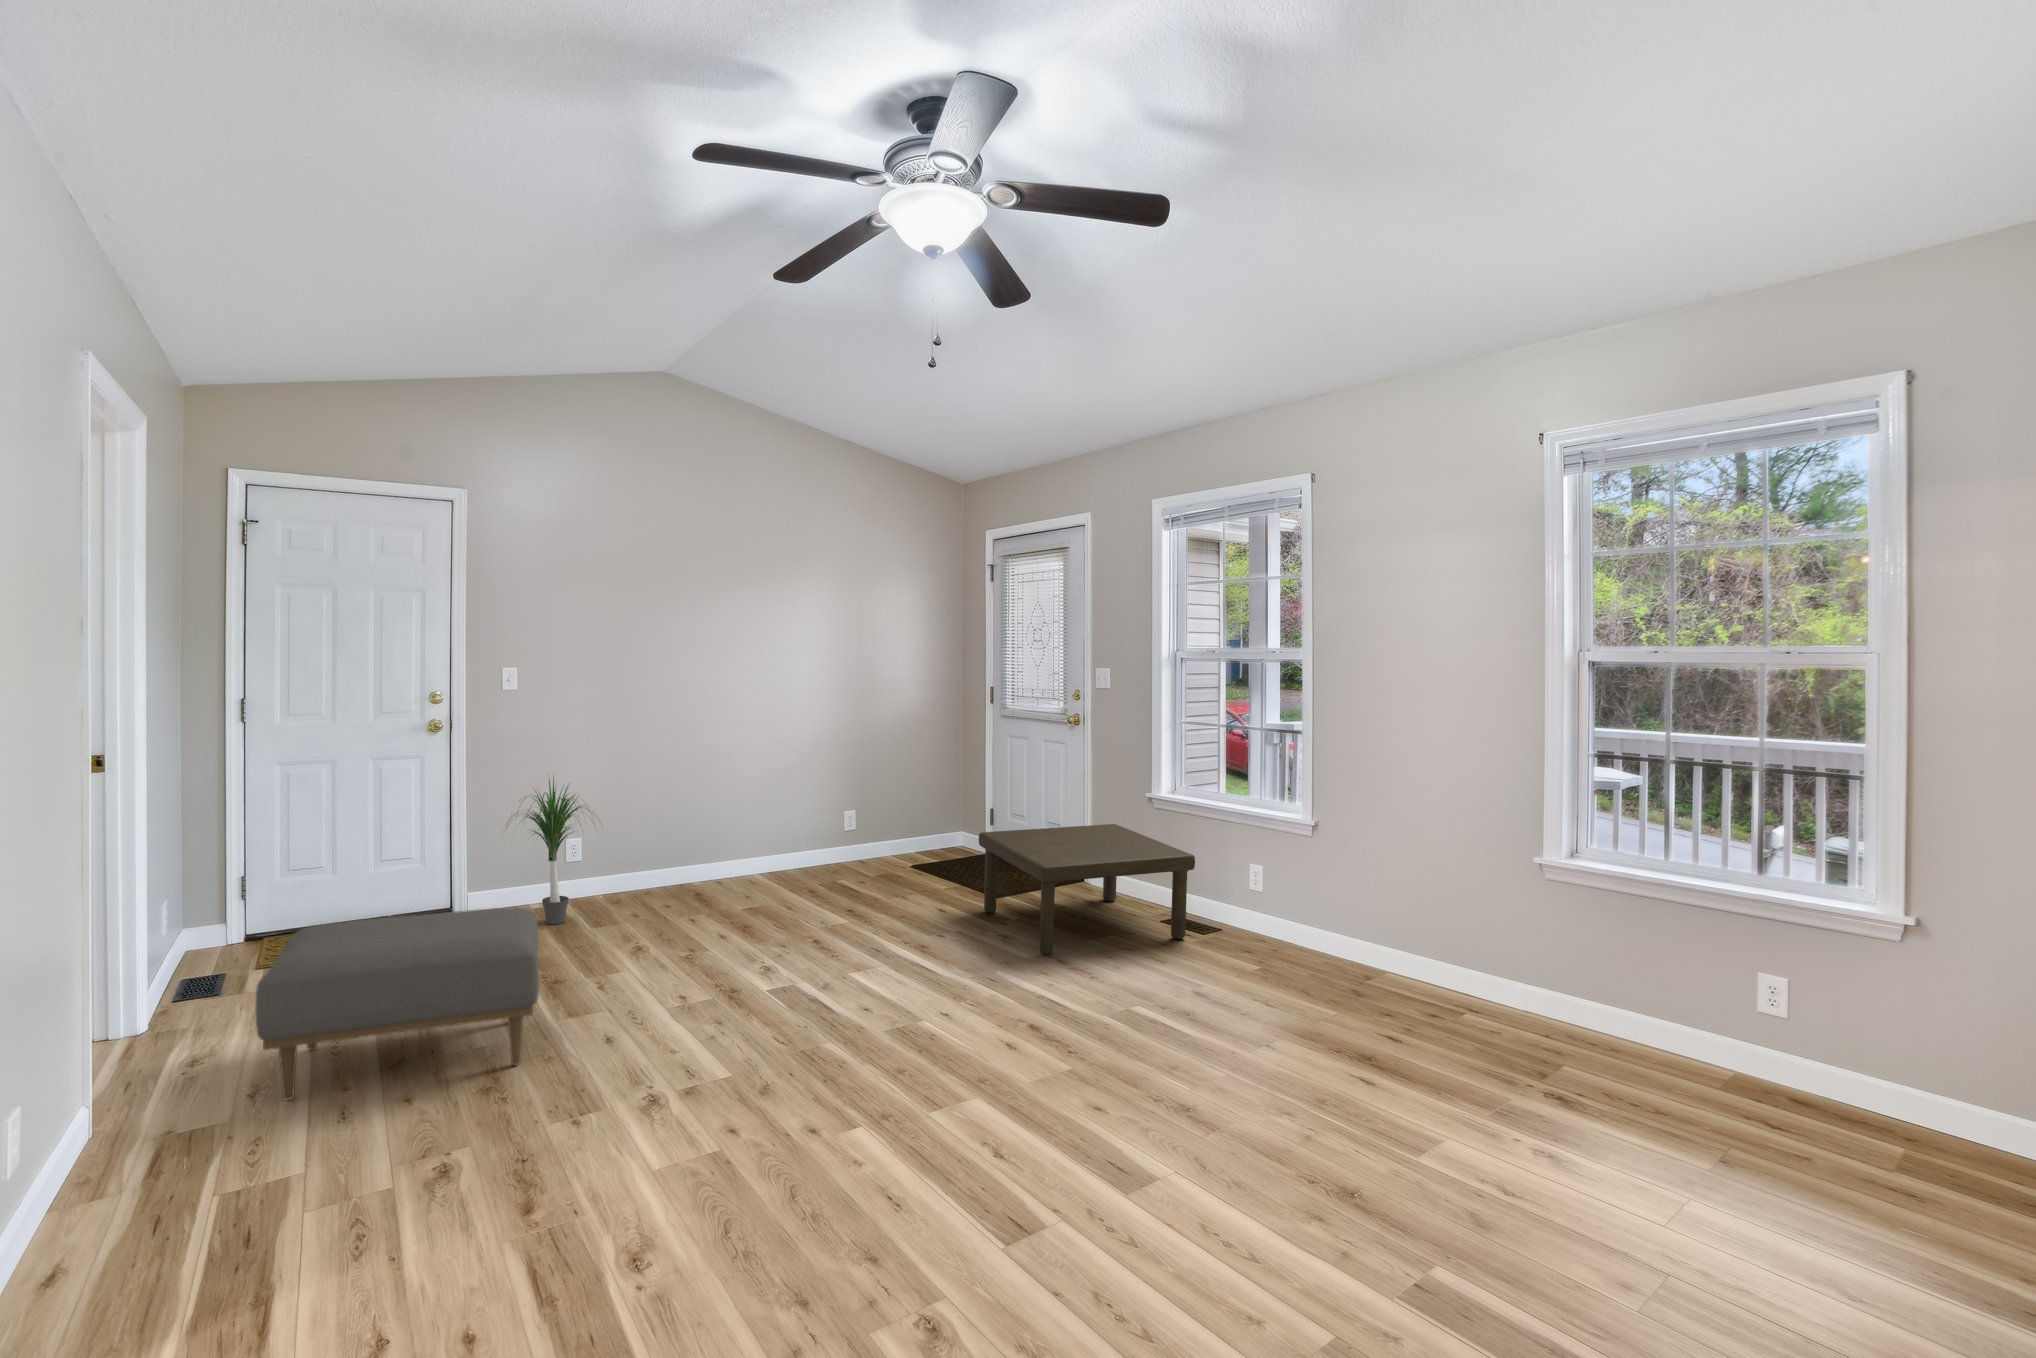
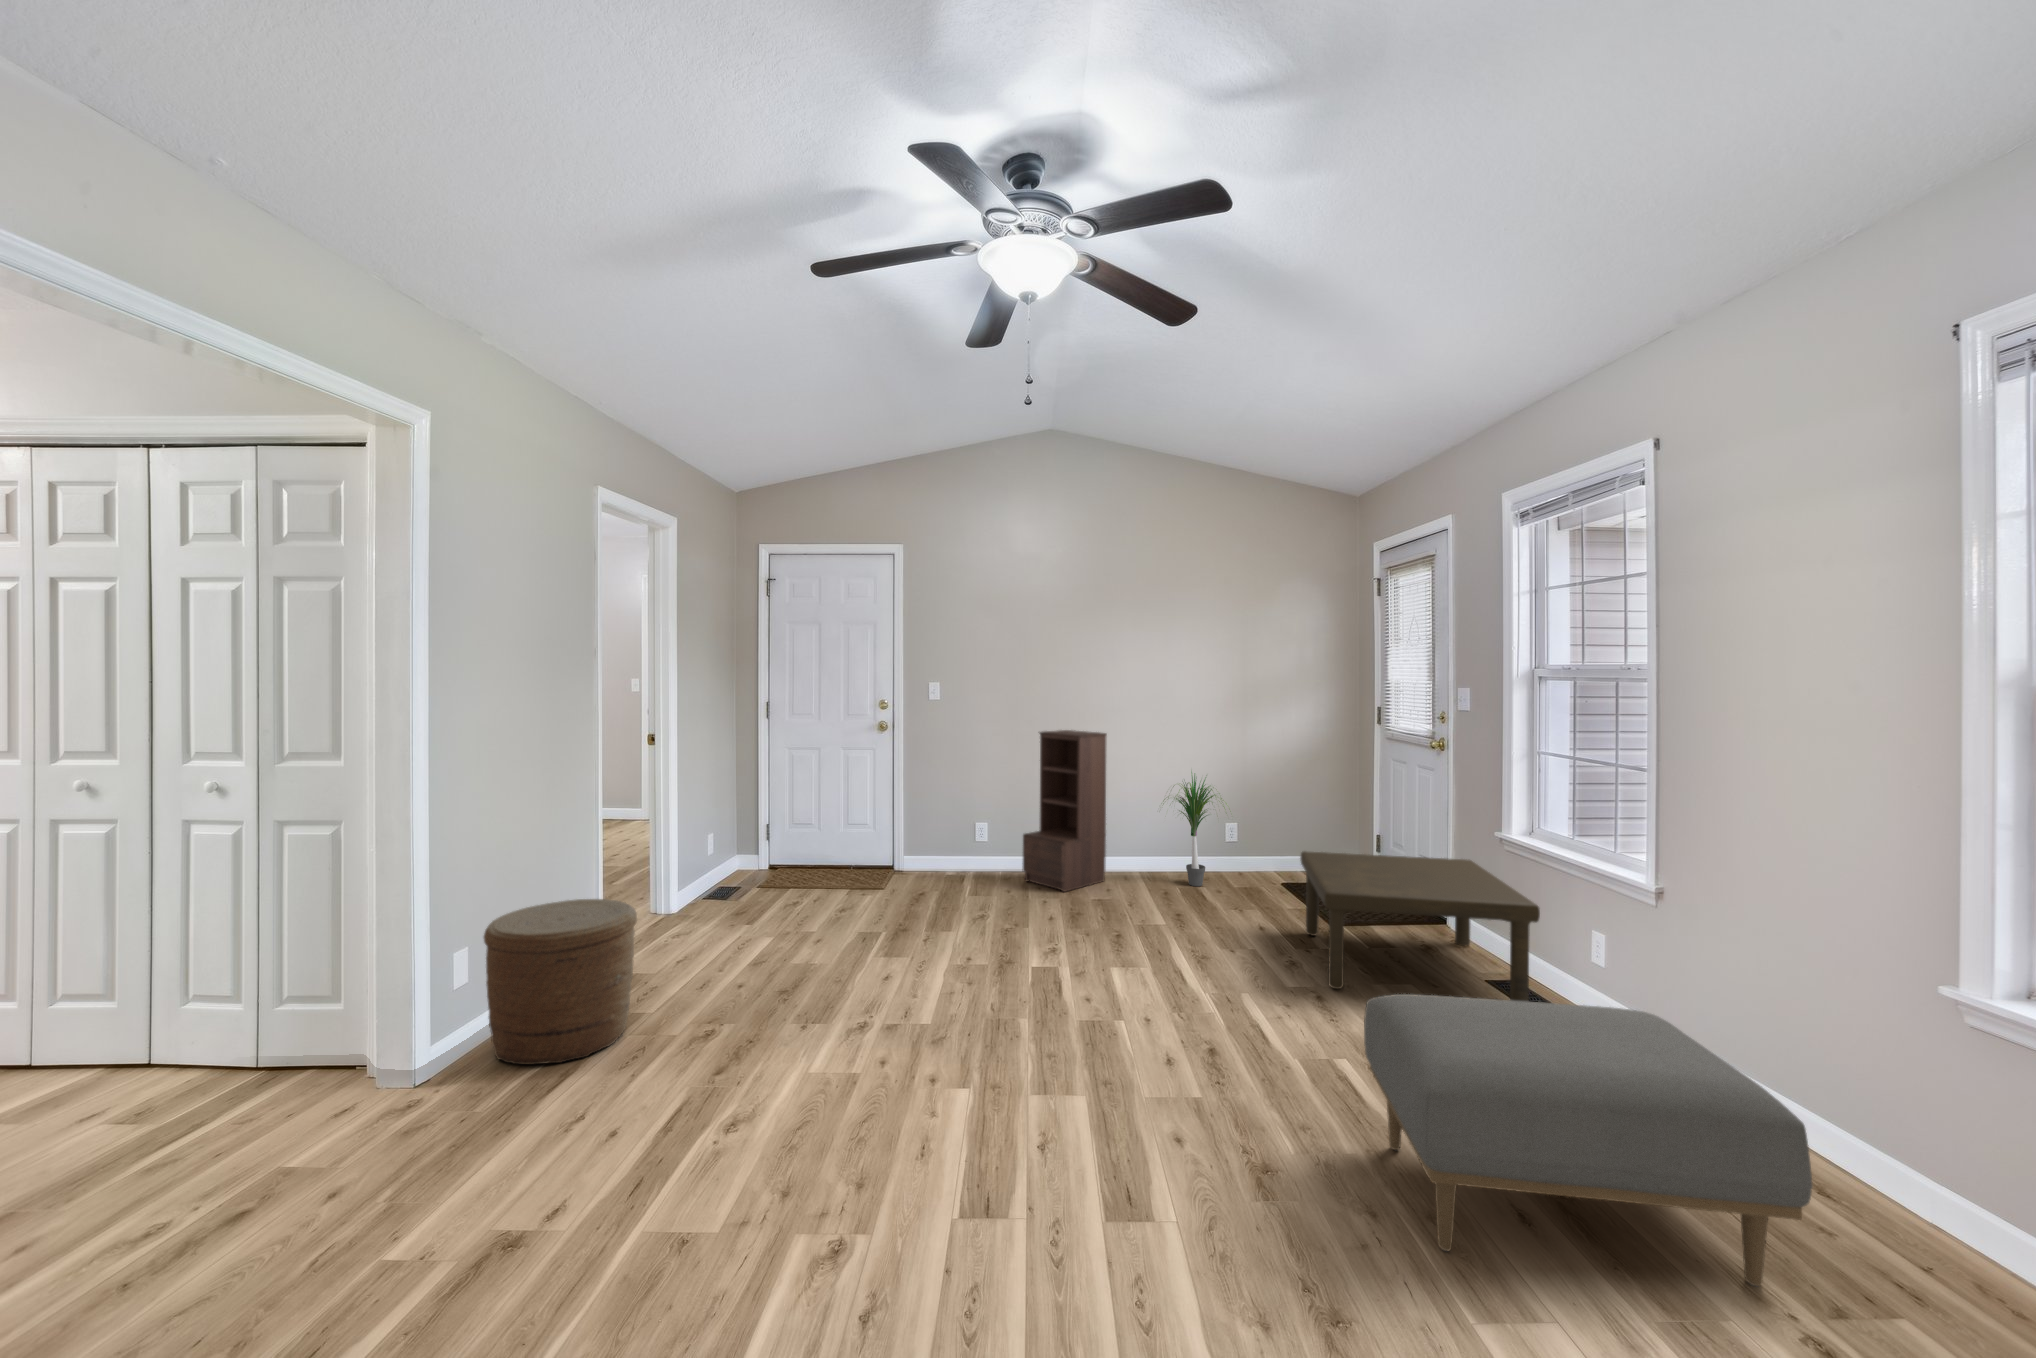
bookshelf: none [646,718,745,910] -> present [1023,730,1107,892]
potted plant: present [508,778,597,924] -> present [1163,772,1227,886]
ottoman: present [256,908,539,1100] -> present [1364,994,1813,1287]
woven basket: none [81,1003,323,1256] -> present [484,899,637,1064]

